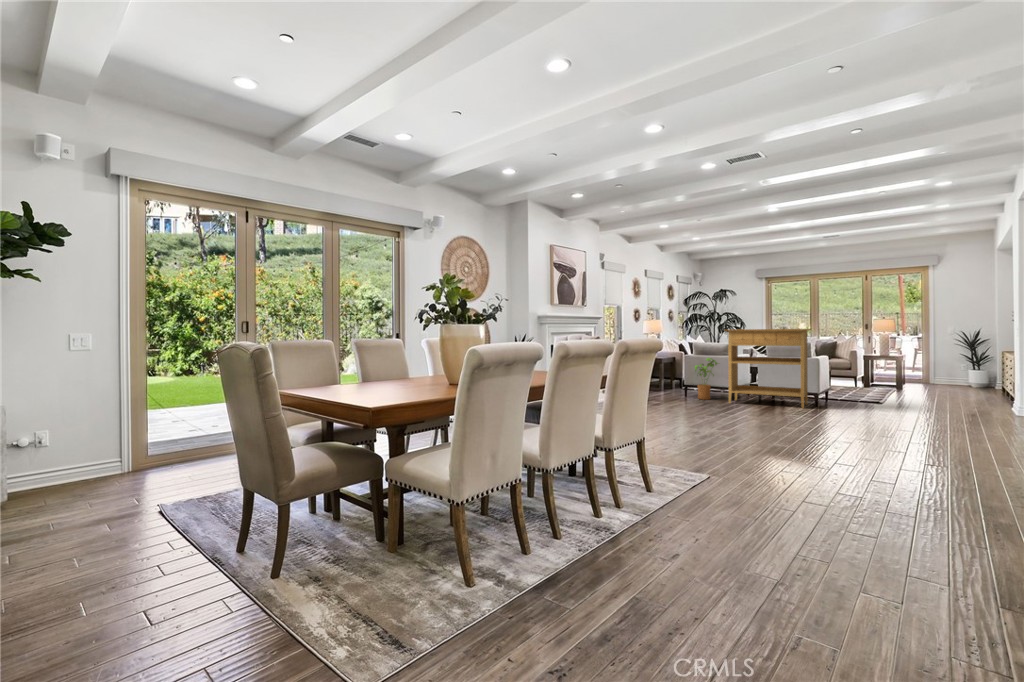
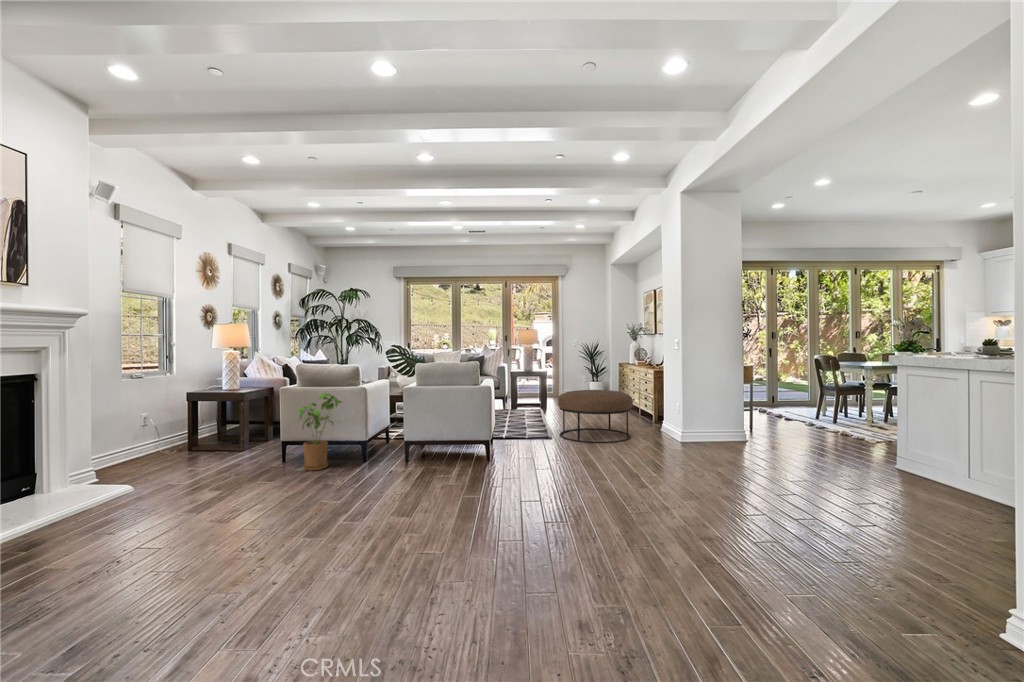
console table: present [725,329,811,409] -> none [349,342,484,477]
ottoman: none [887,367,963,407] -> present [558,390,633,443]

